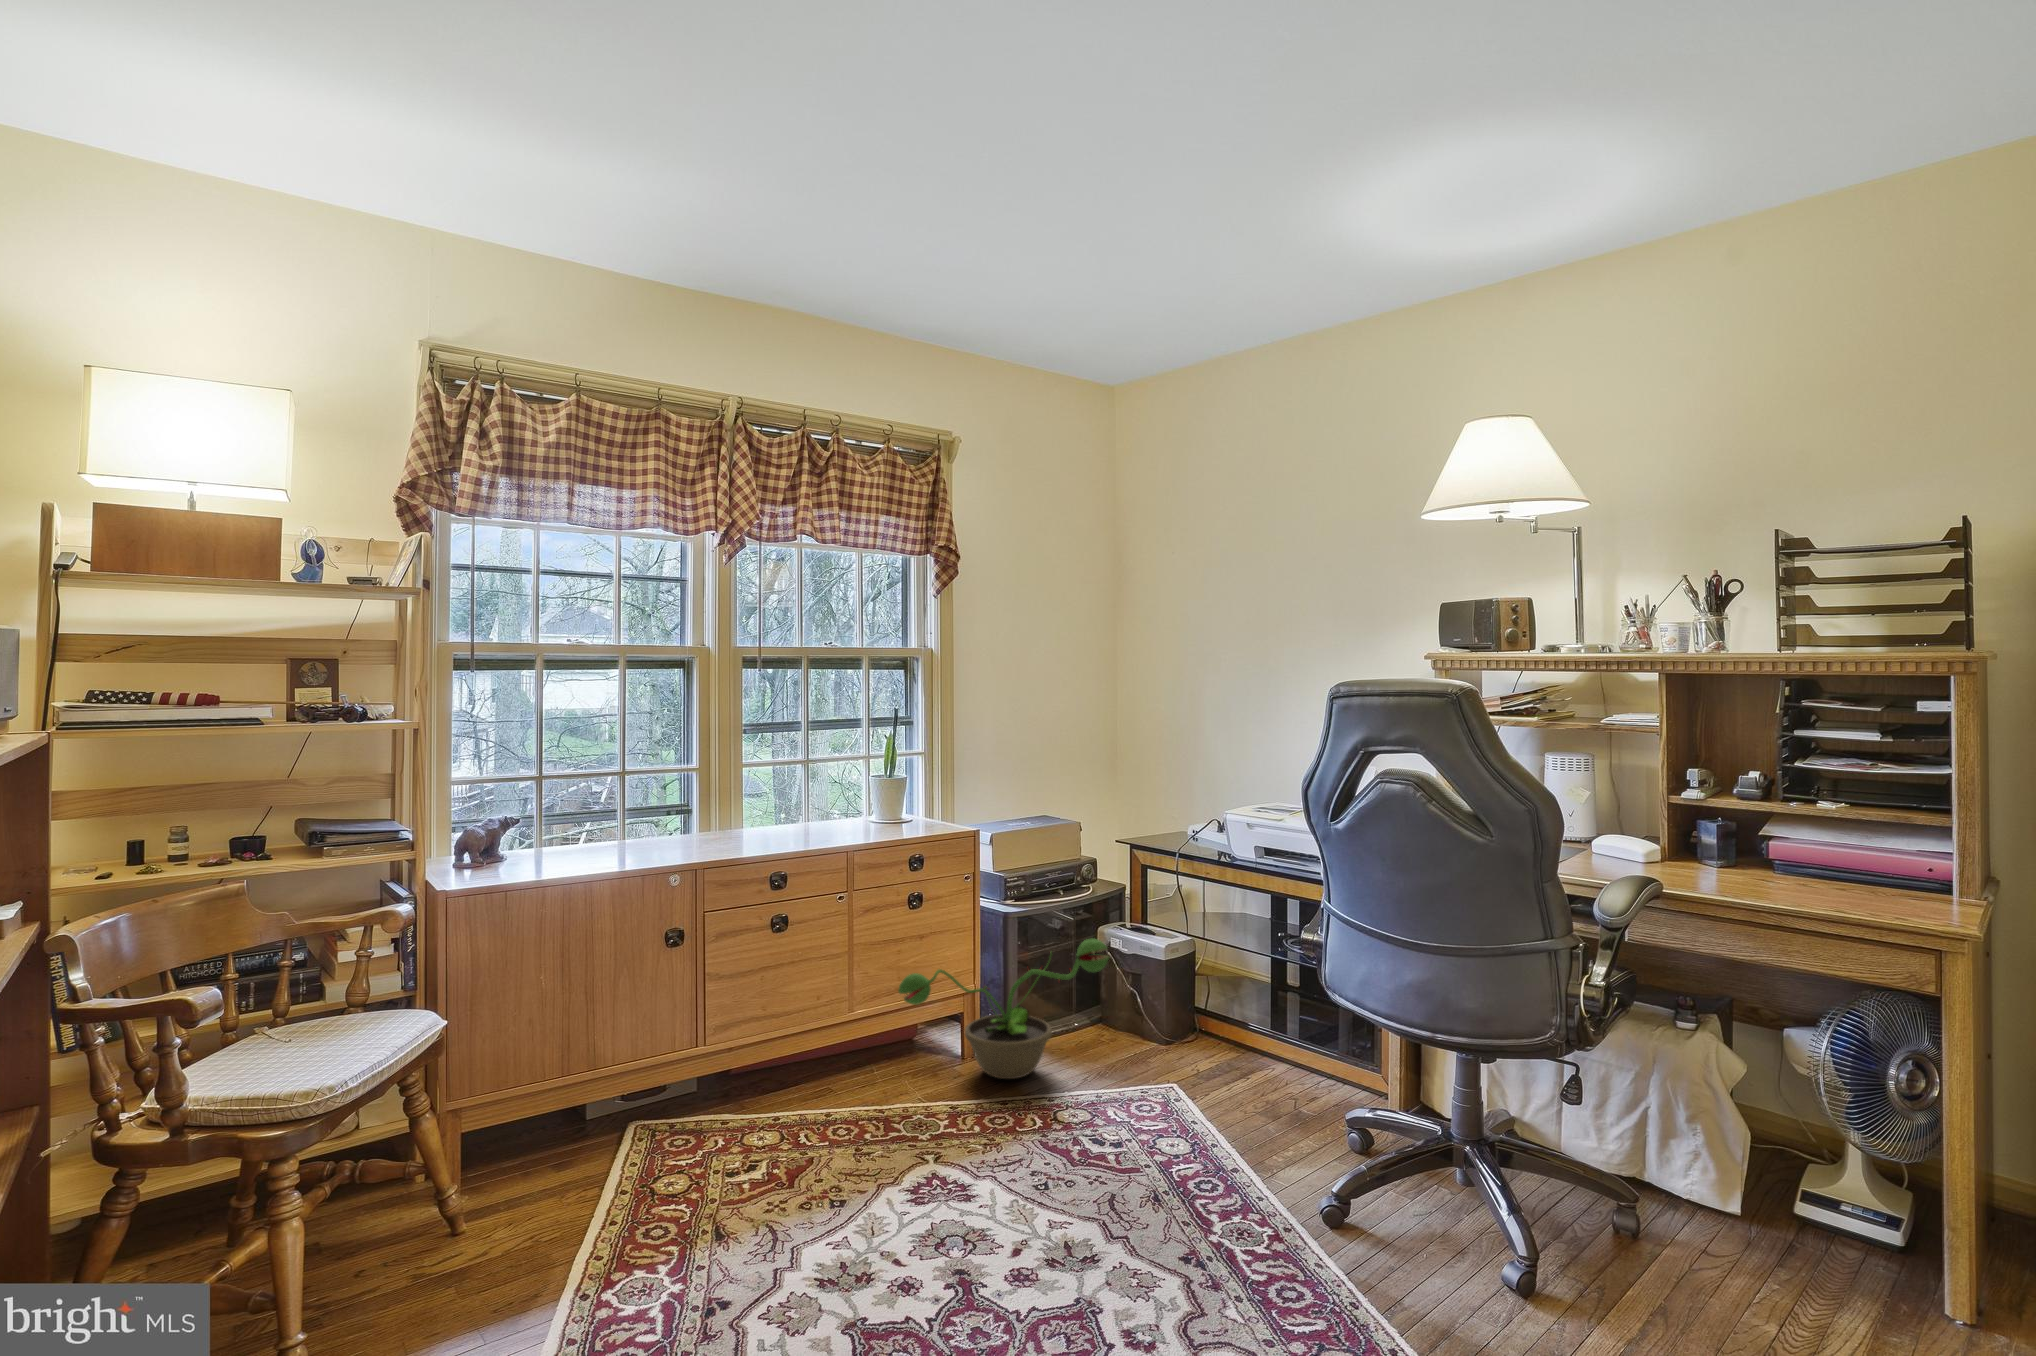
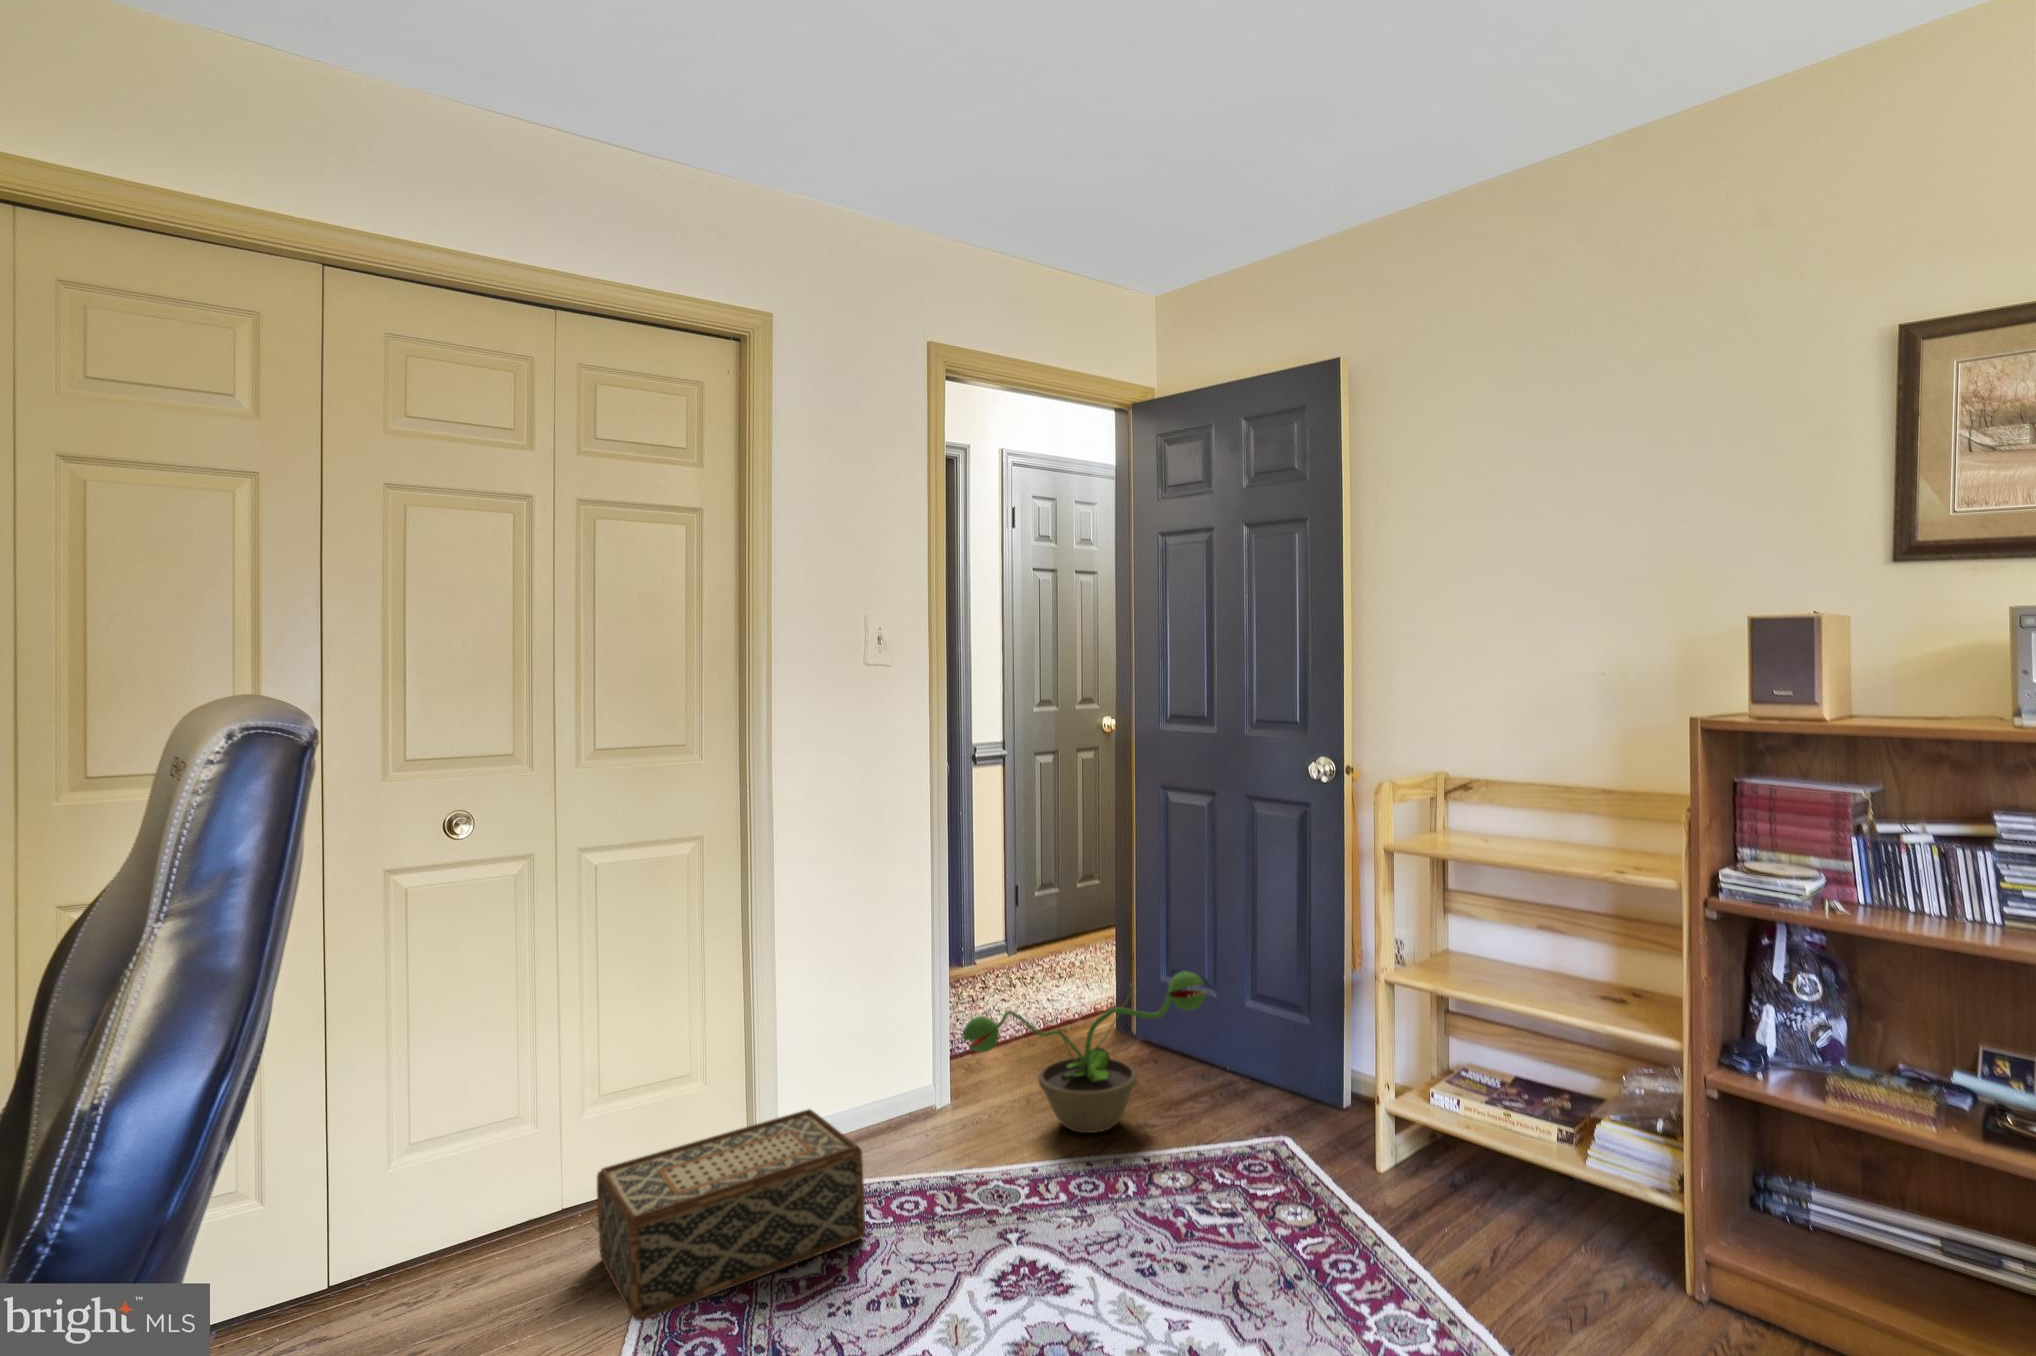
woven basket: none [572,1046,803,1212] -> present [597,1109,865,1321]

